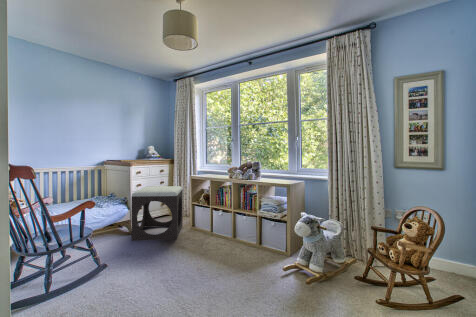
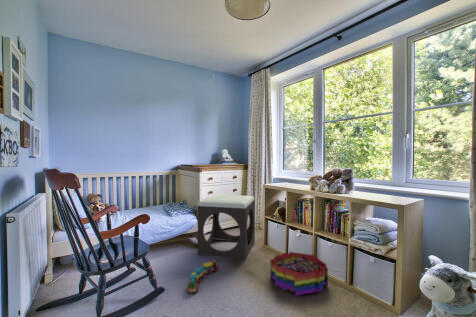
storage bin: none [200,227,243,257] -> present [270,252,328,296]
toy train: none [130,241,154,269] -> present [188,260,218,292]

